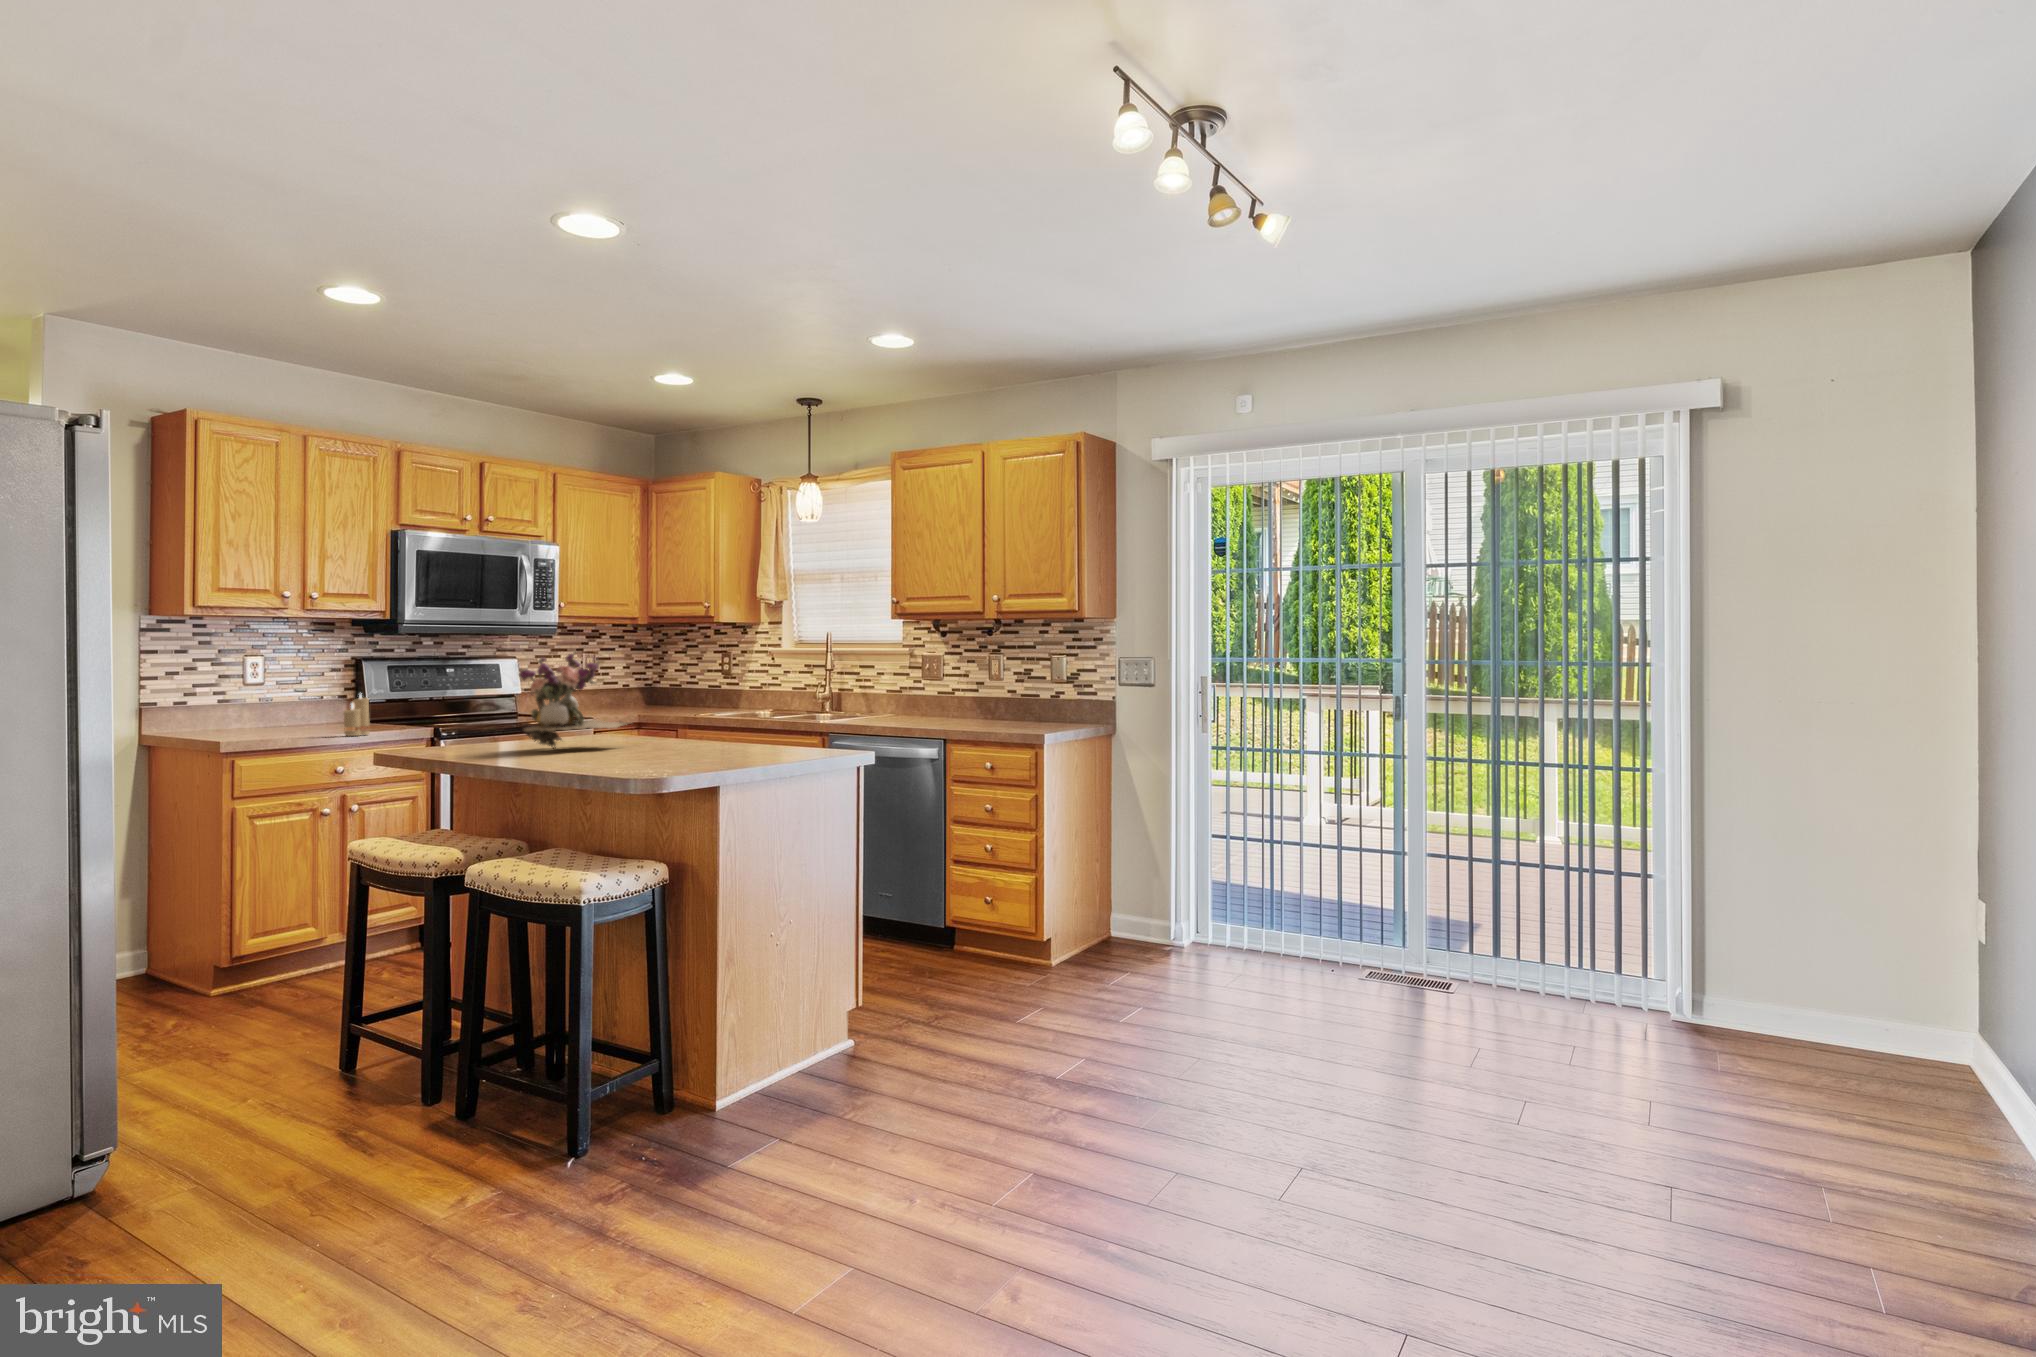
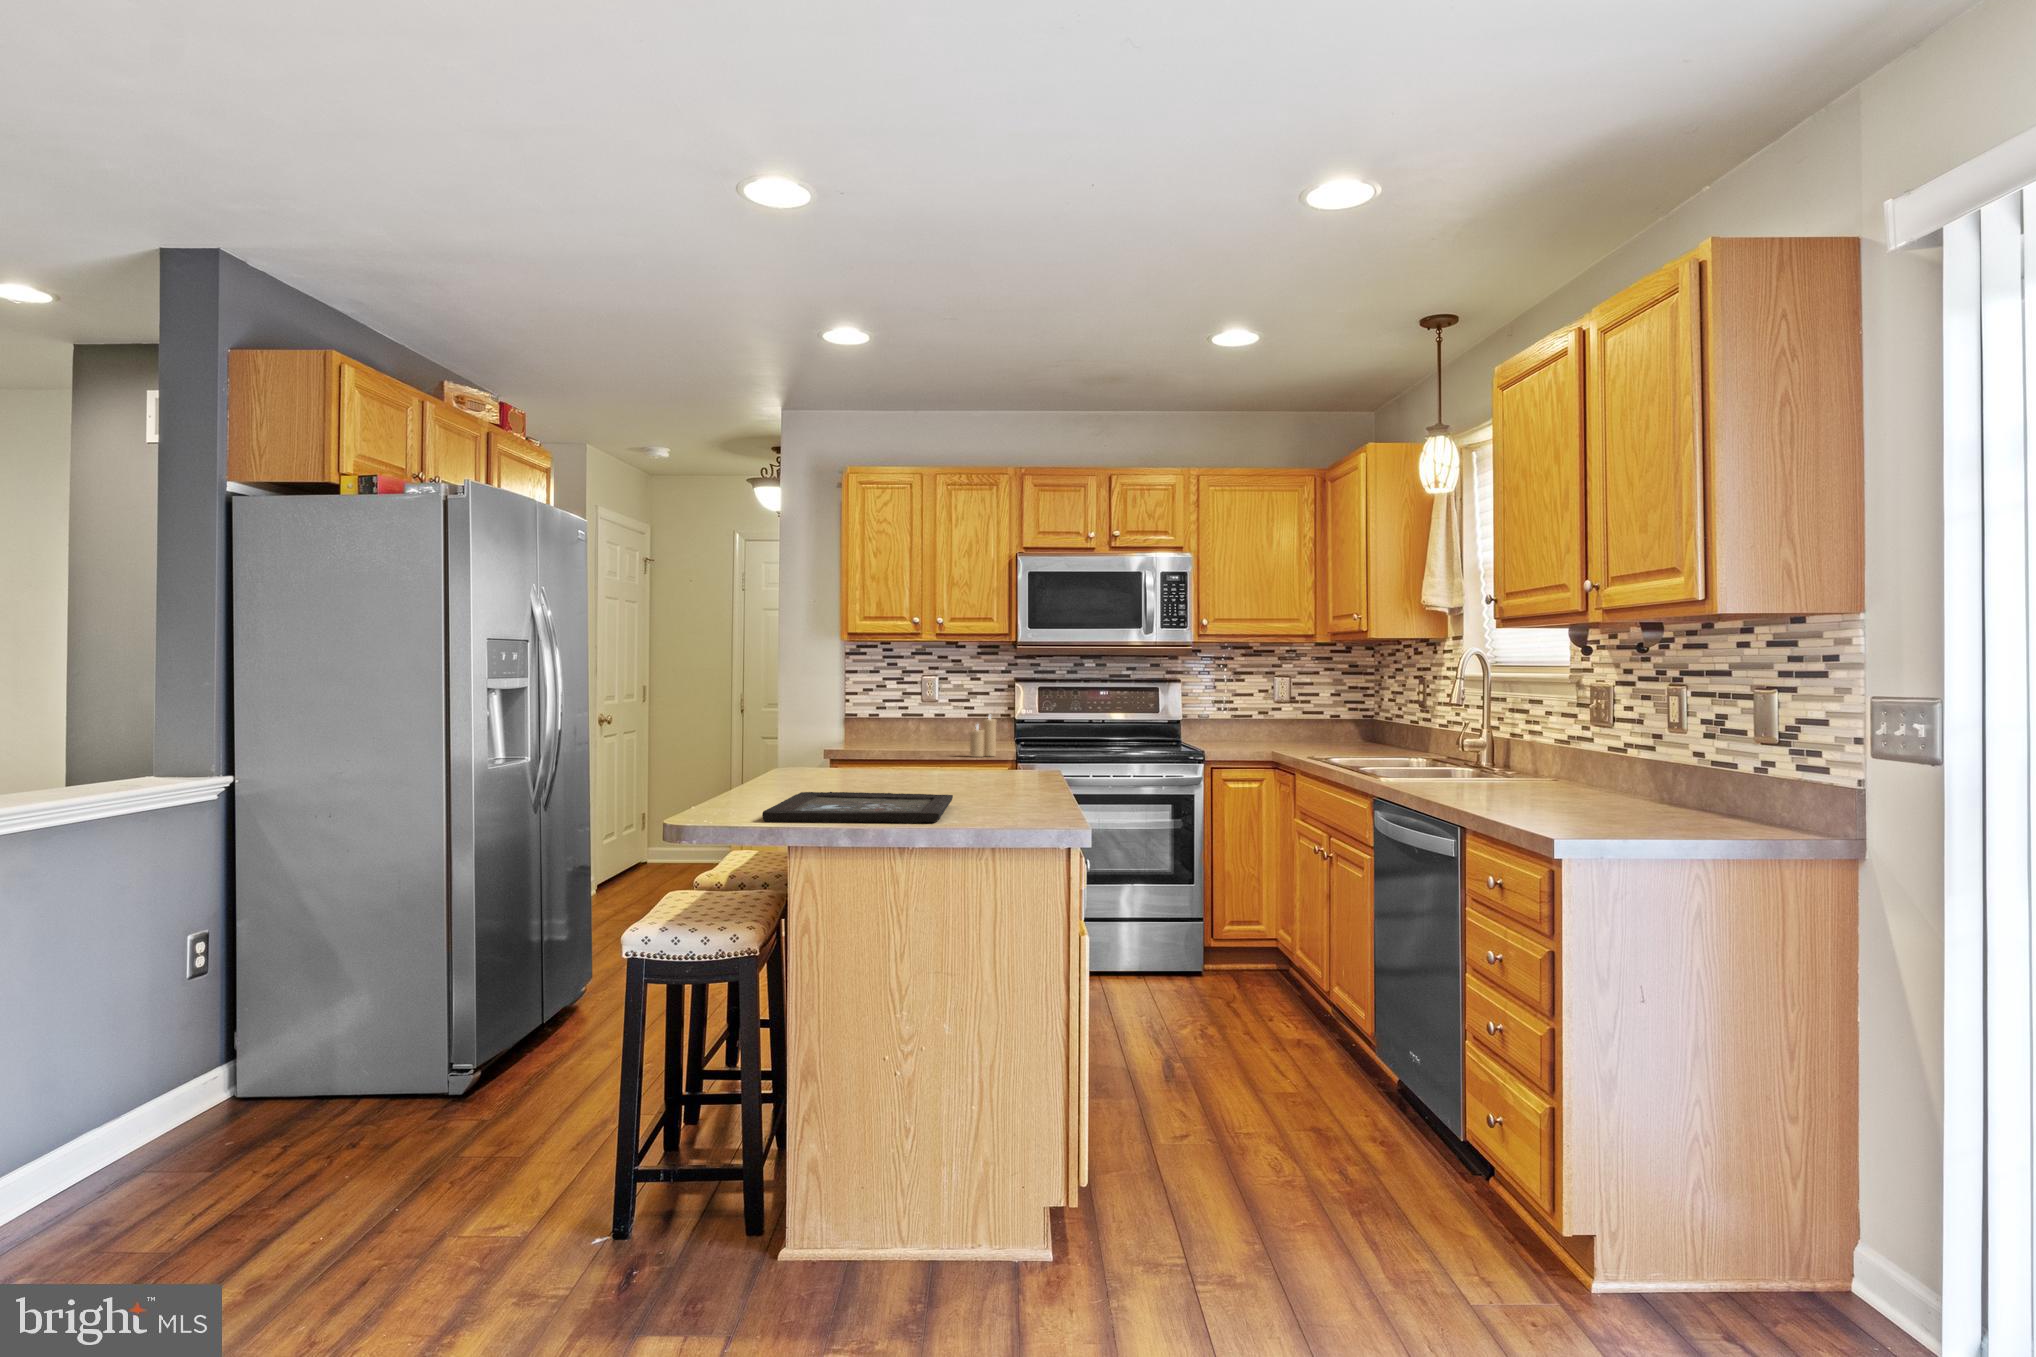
flower arrangement: present [519,653,630,748] -> none [805,674,950,789]
tray: none [624,740,811,760] -> present [762,792,953,823]

